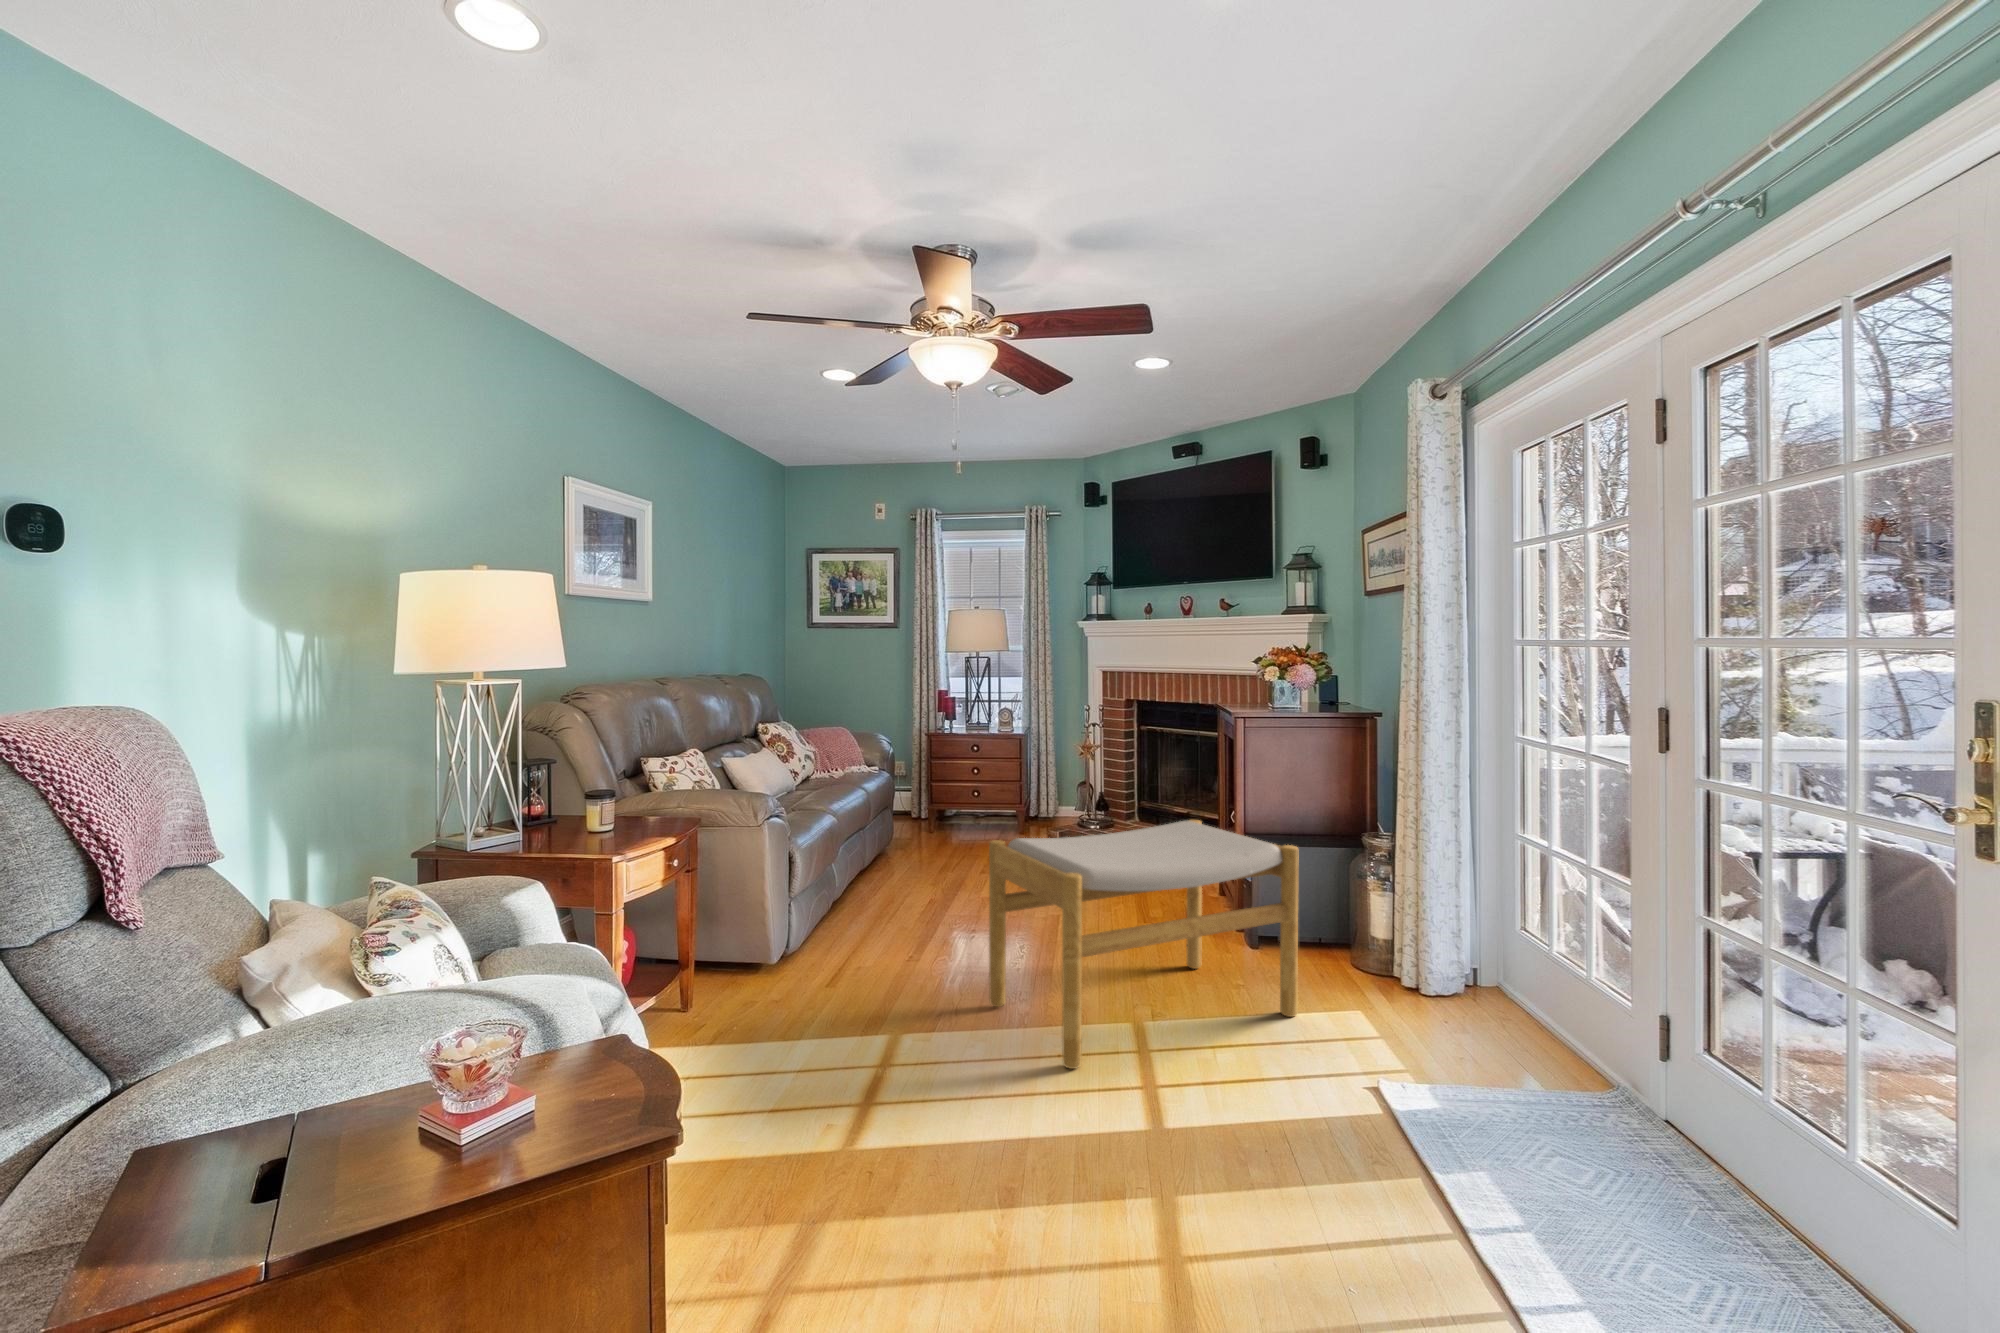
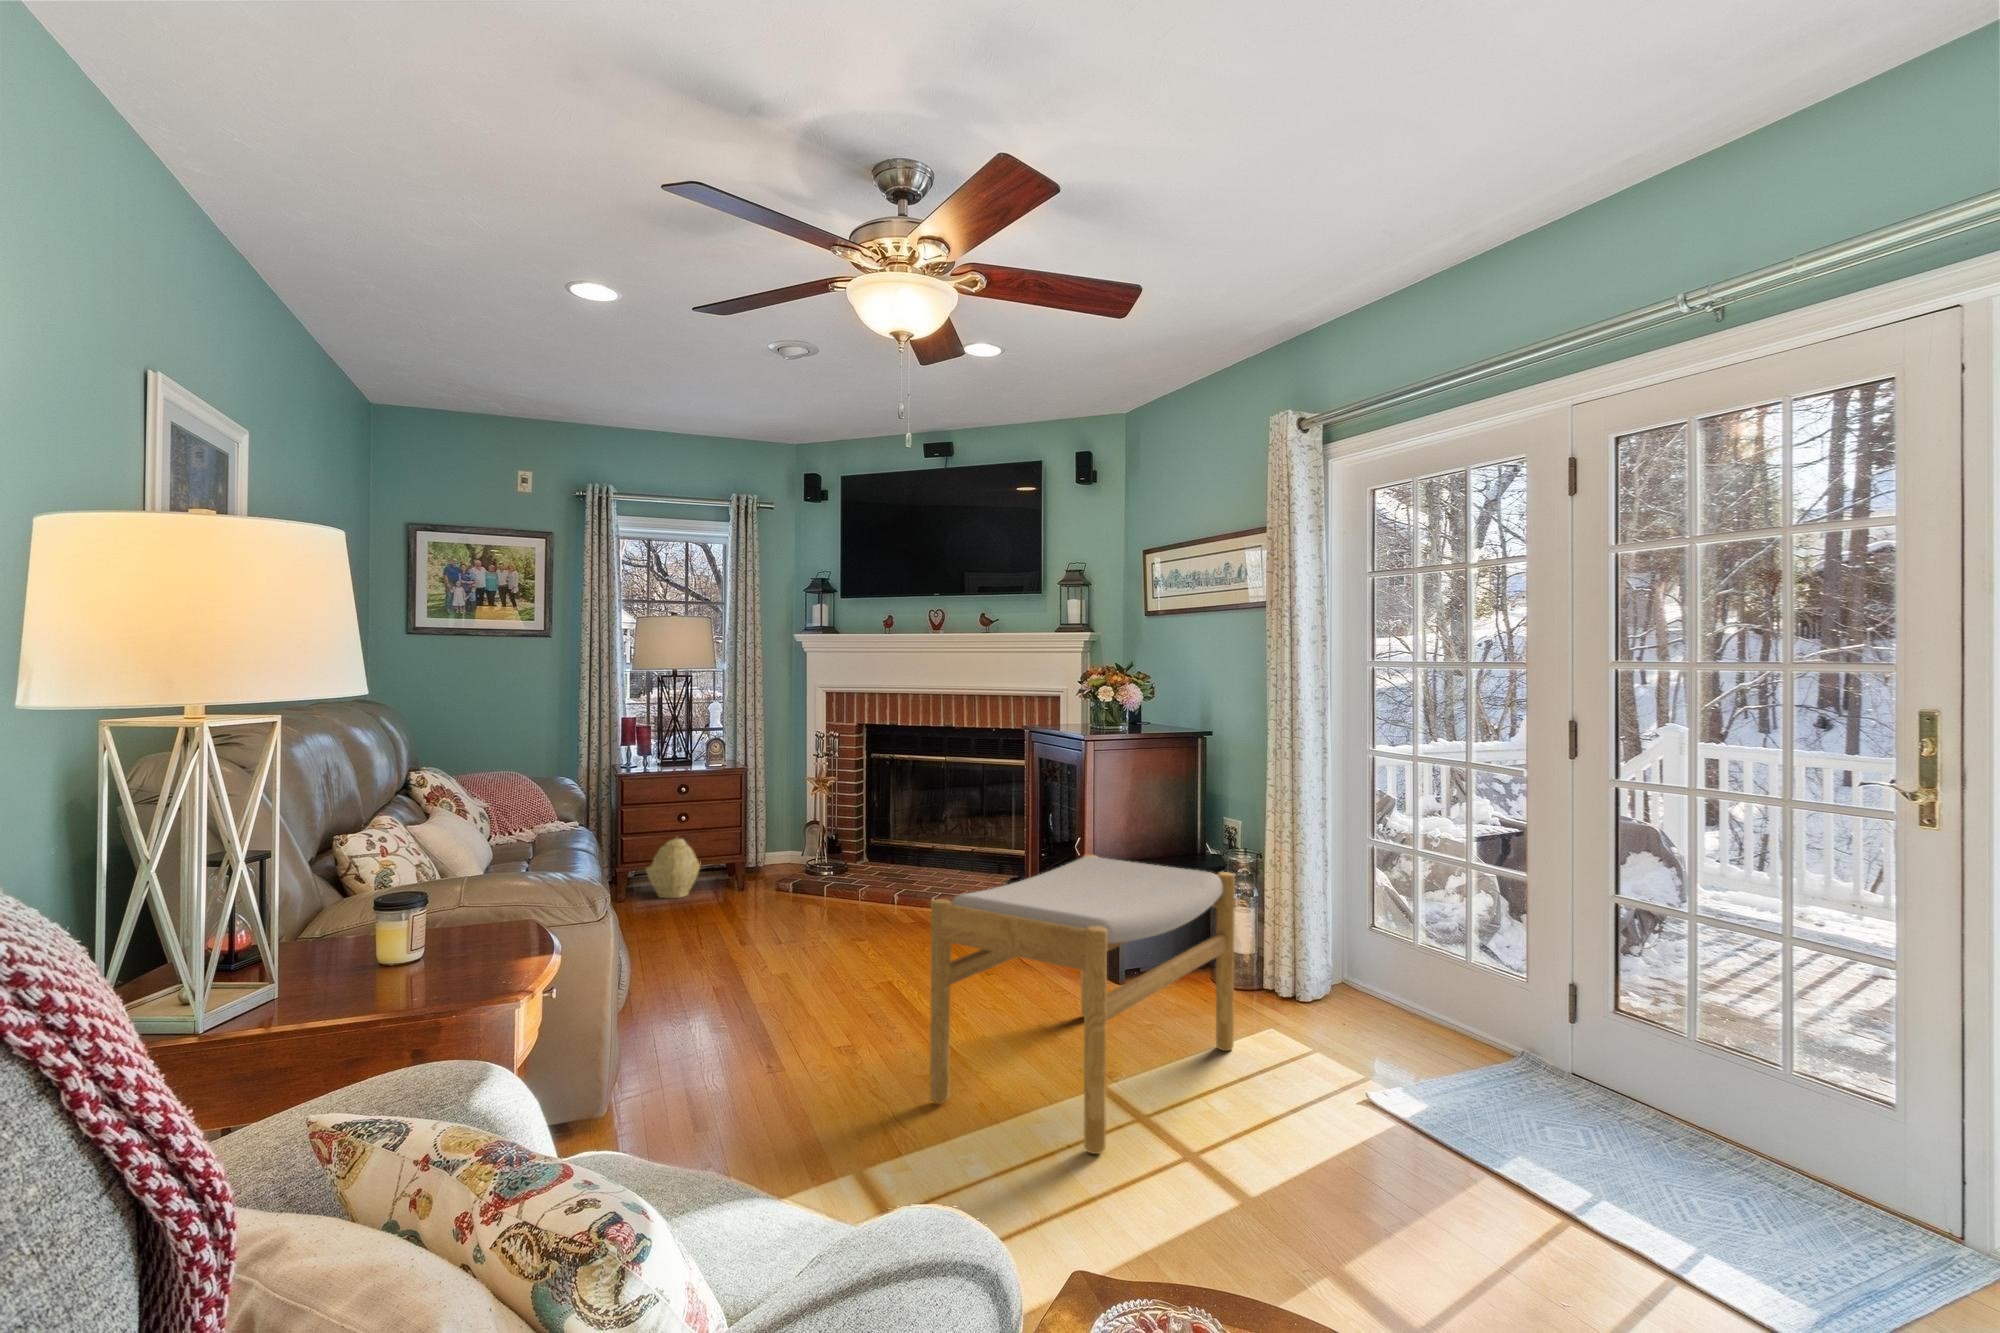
woven basket: none [956,780,998,834] -> present [646,839,700,898]

